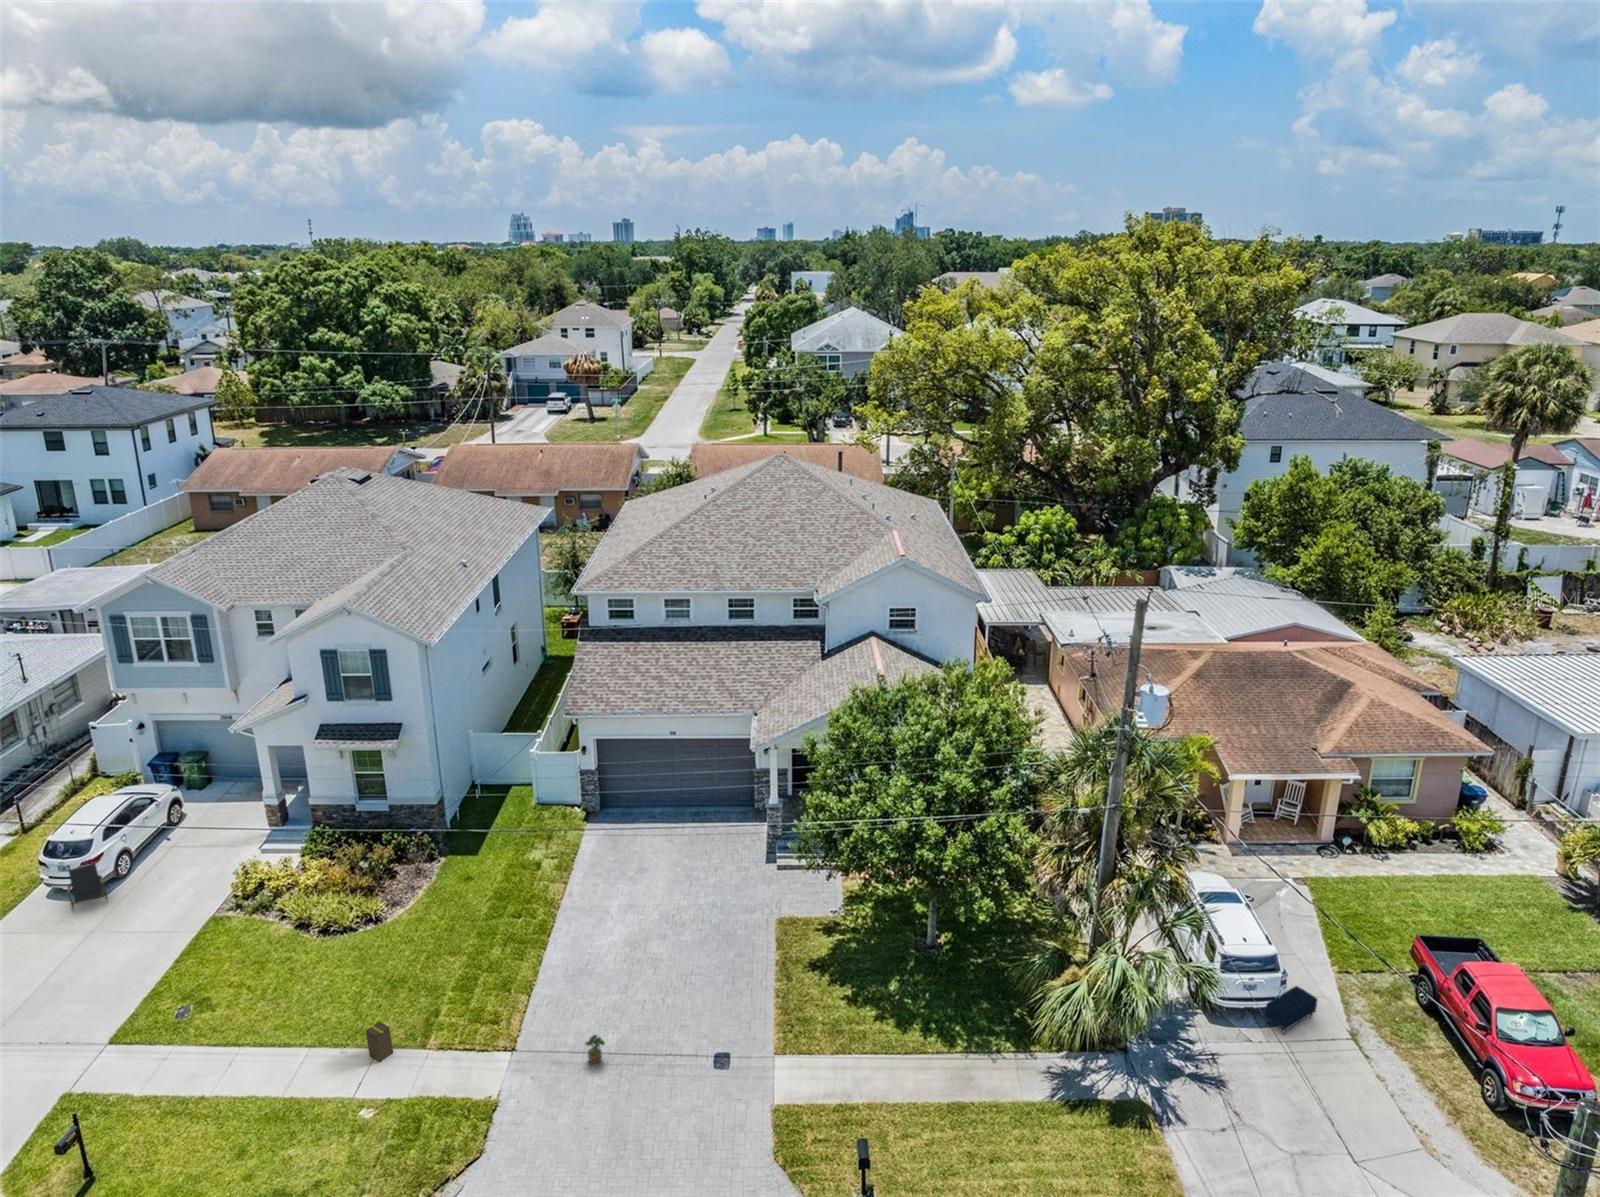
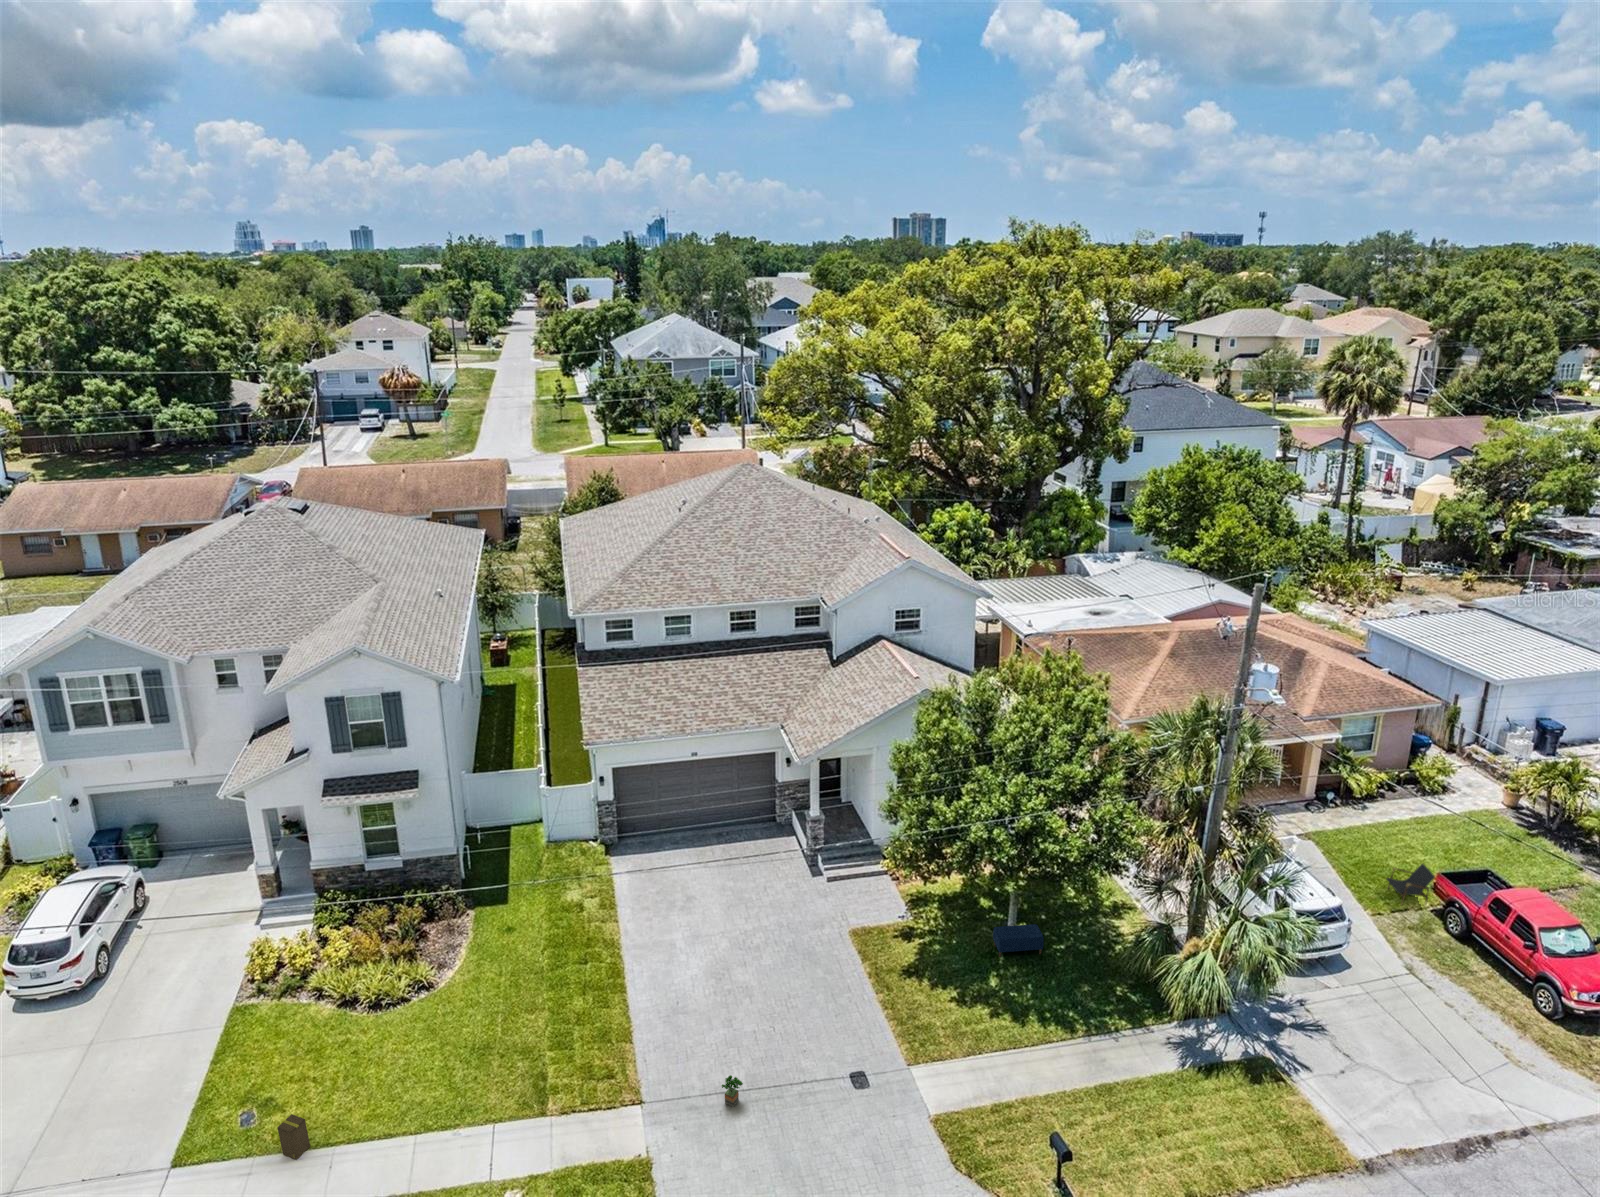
lounge chair: present [67,863,108,912] -> present [1387,864,1435,905]
bench: present [1265,986,1317,1034] -> present [993,924,1044,957]
cardboard box: present [366,1022,393,1062] -> present [277,1114,310,1160]

